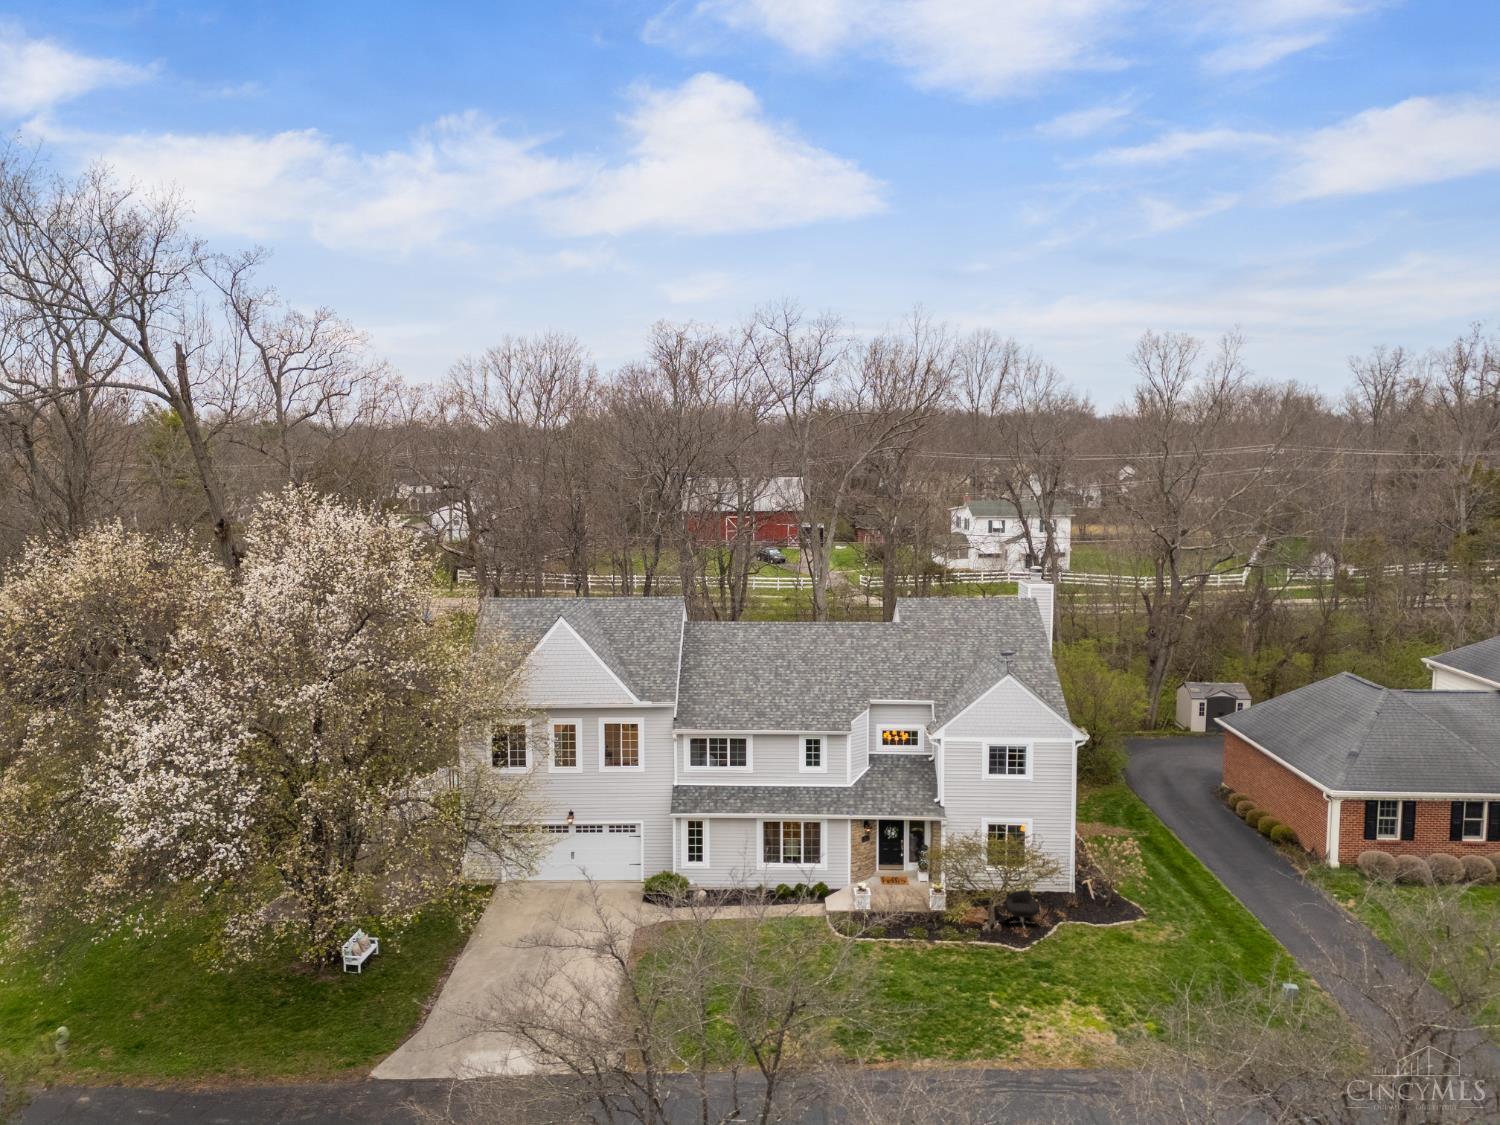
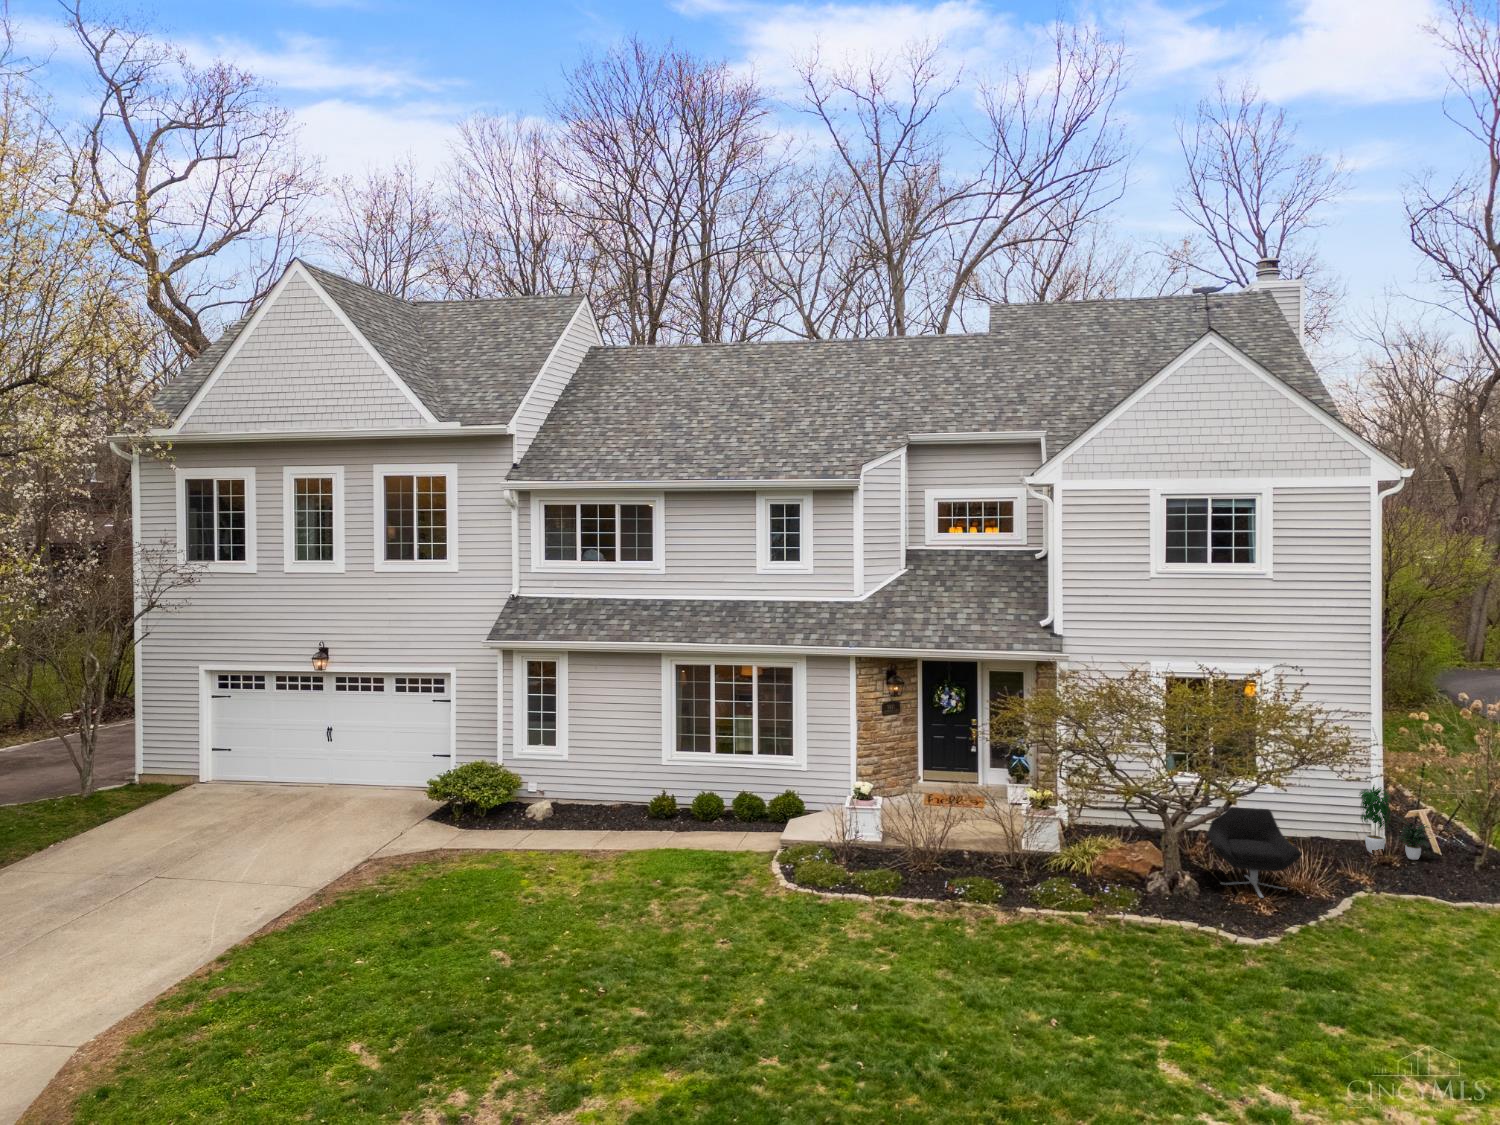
potted plant: none [1065,872,1092,903] -> present [1359,785,1430,860]

